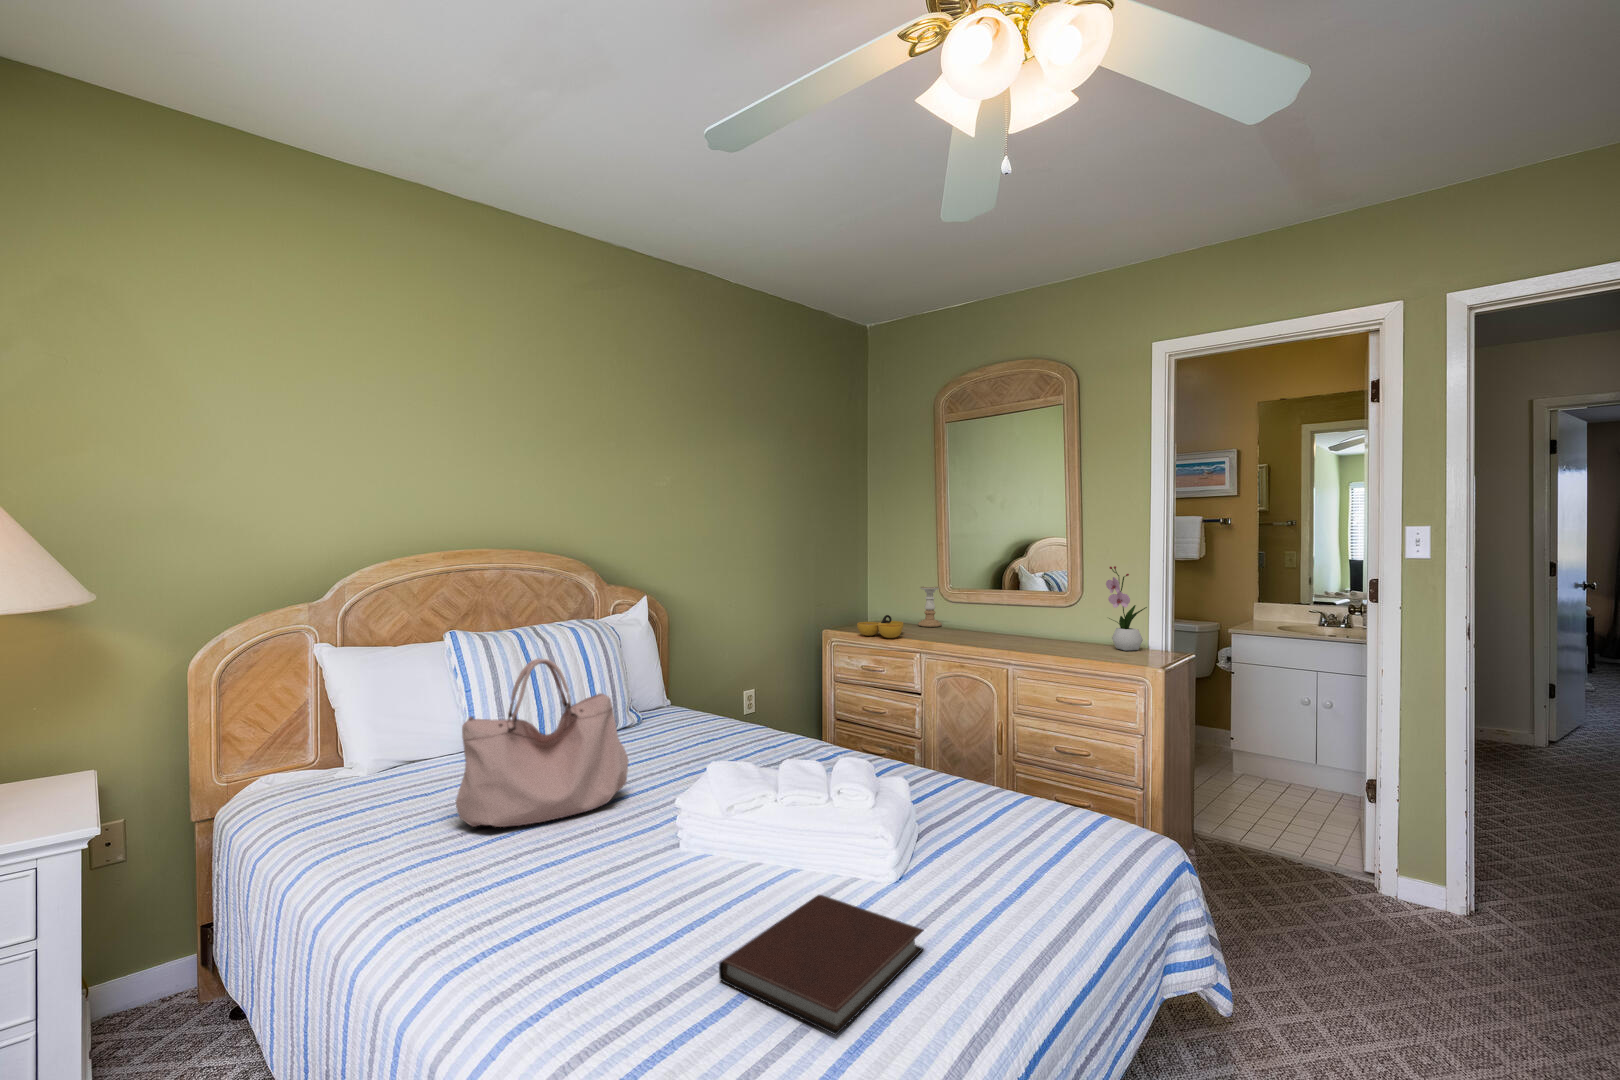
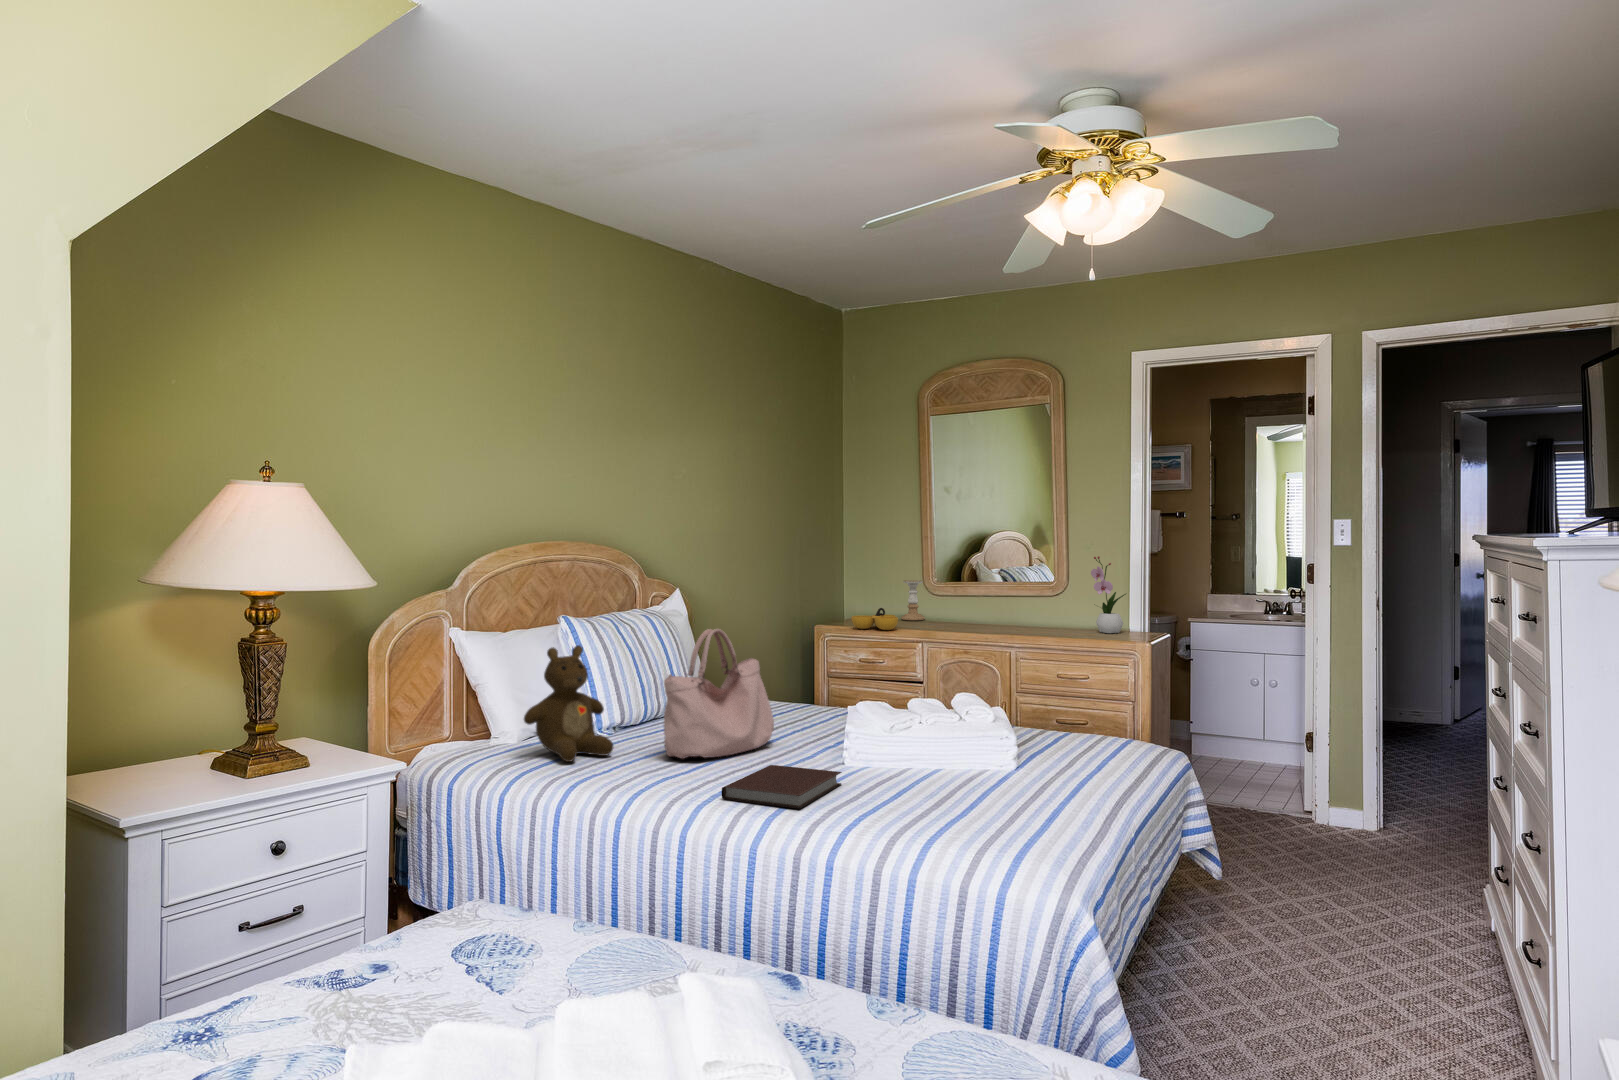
teddy bear: none [306,673,429,823] -> present [524,645,613,762]
notebook: present [719,895,923,1035] -> present [722,765,842,809]

